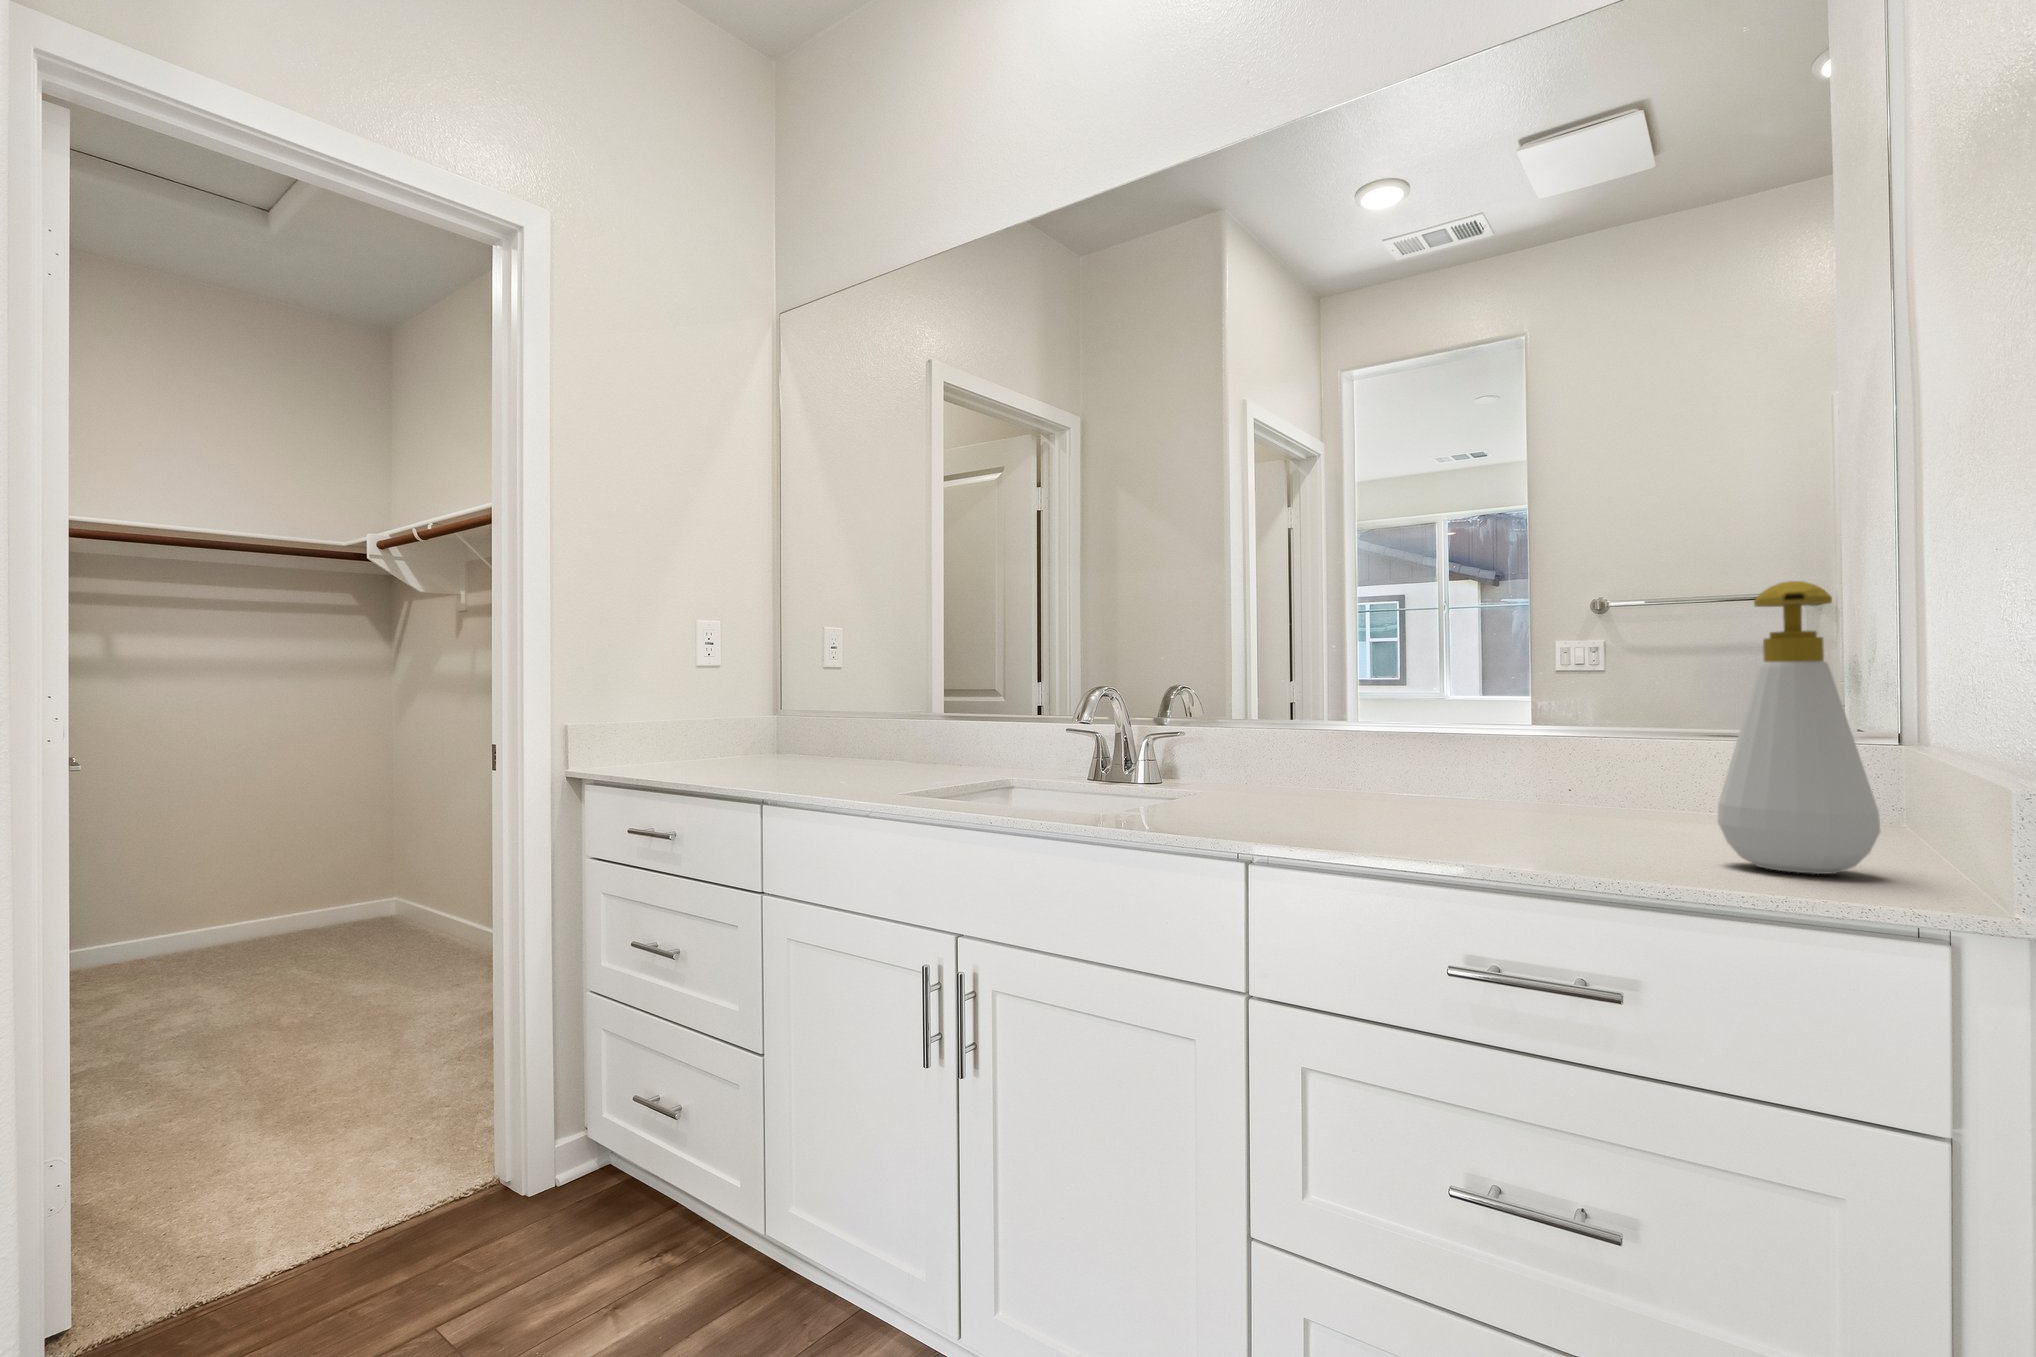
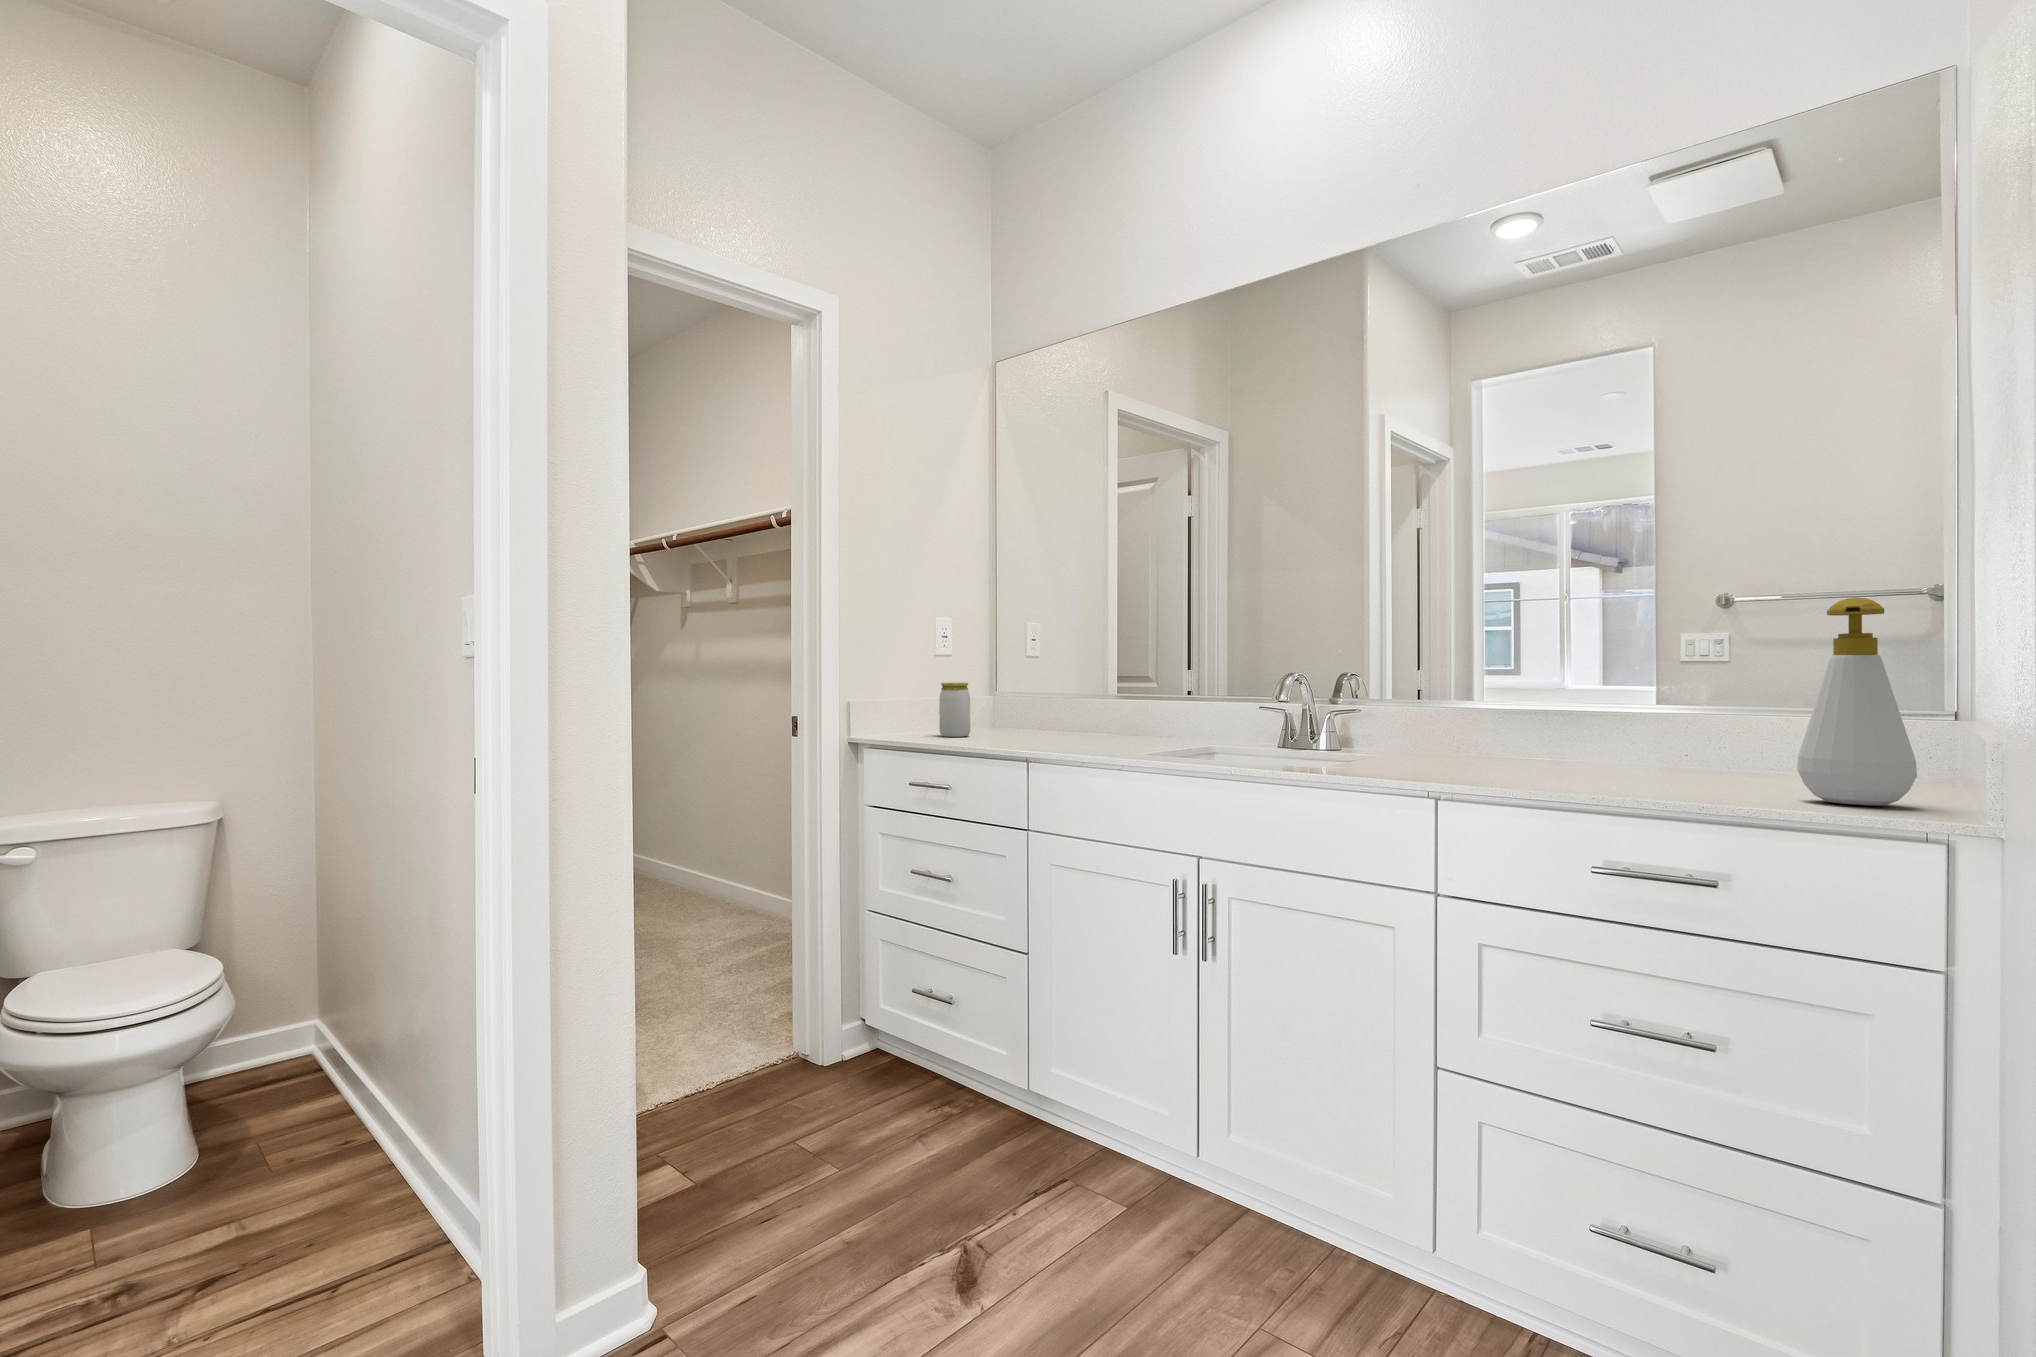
jar: none [691,701,731,768] -> present [939,683,970,737]

